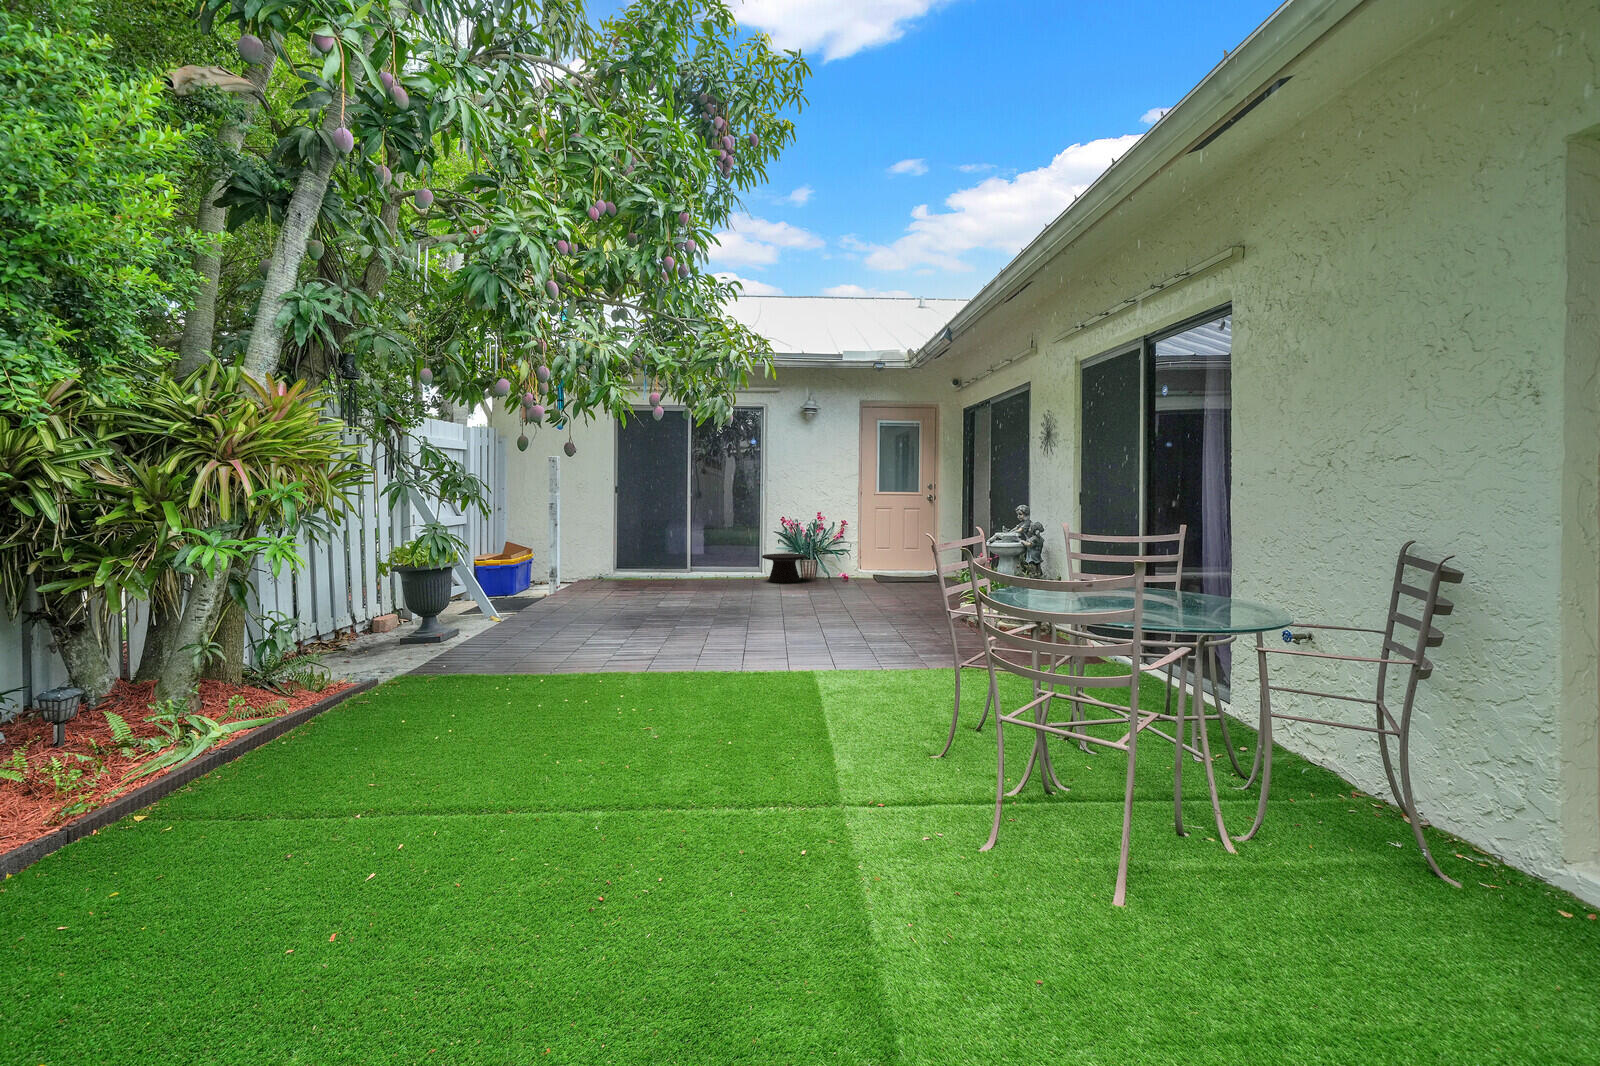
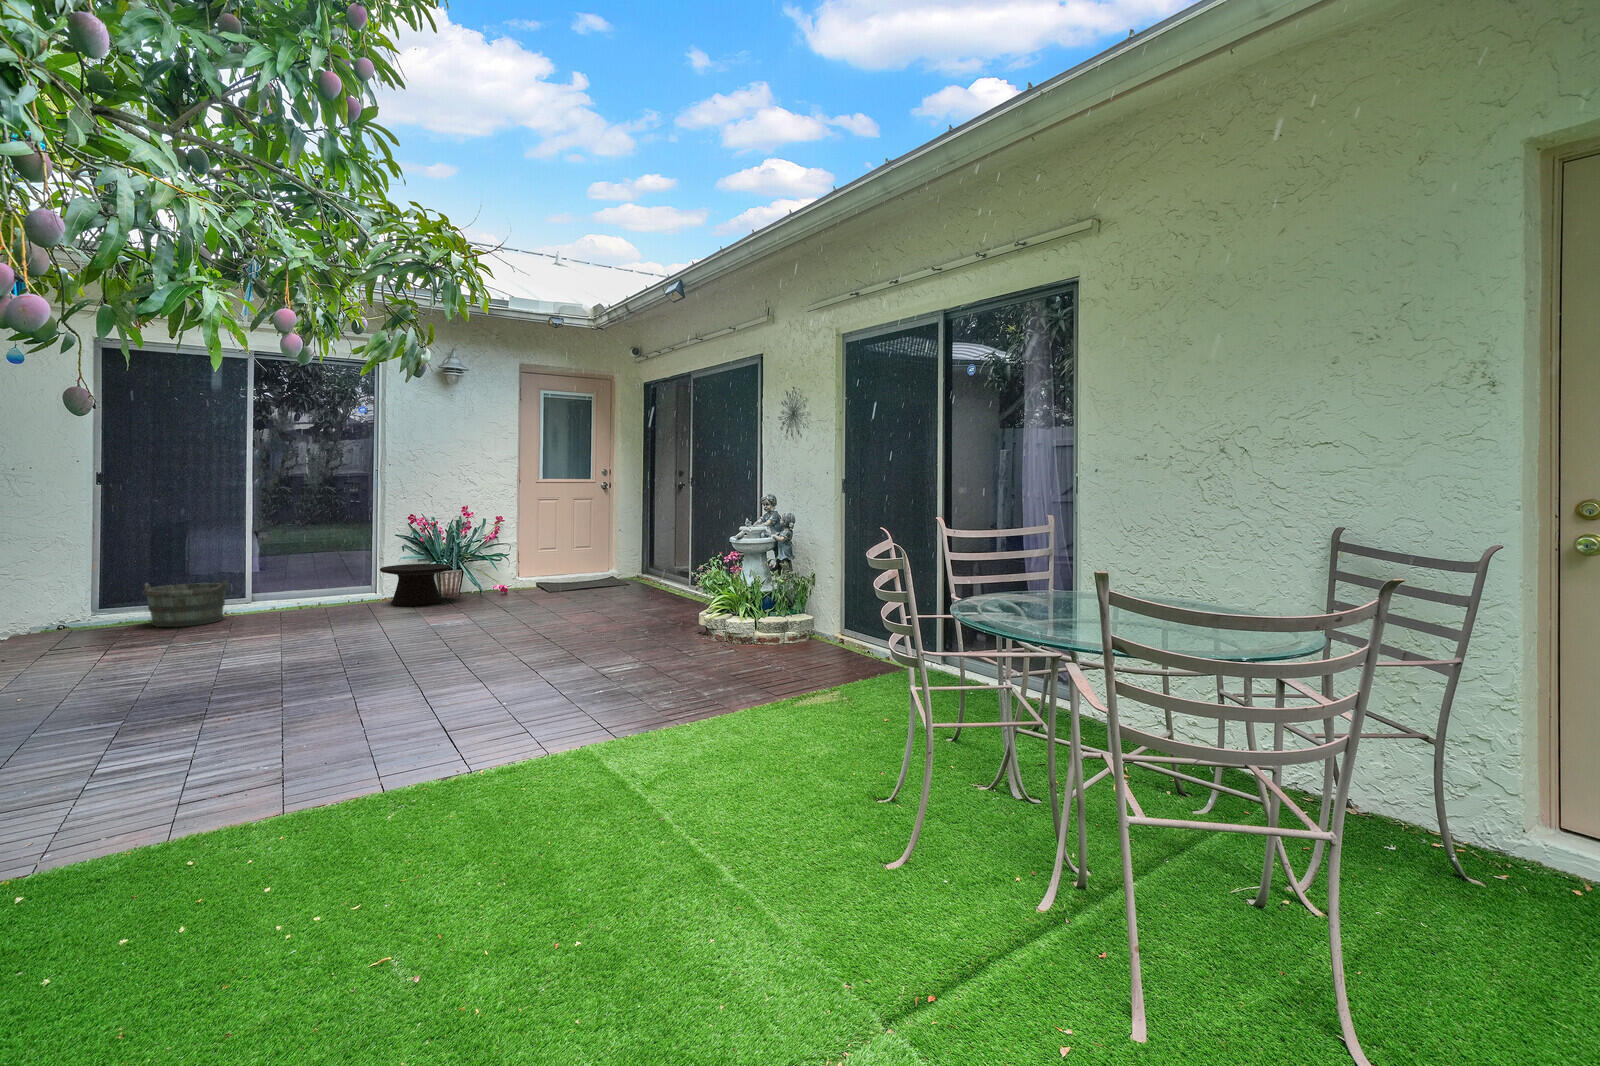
bucket: none [636,559,677,586] -> present [143,581,227,627]

